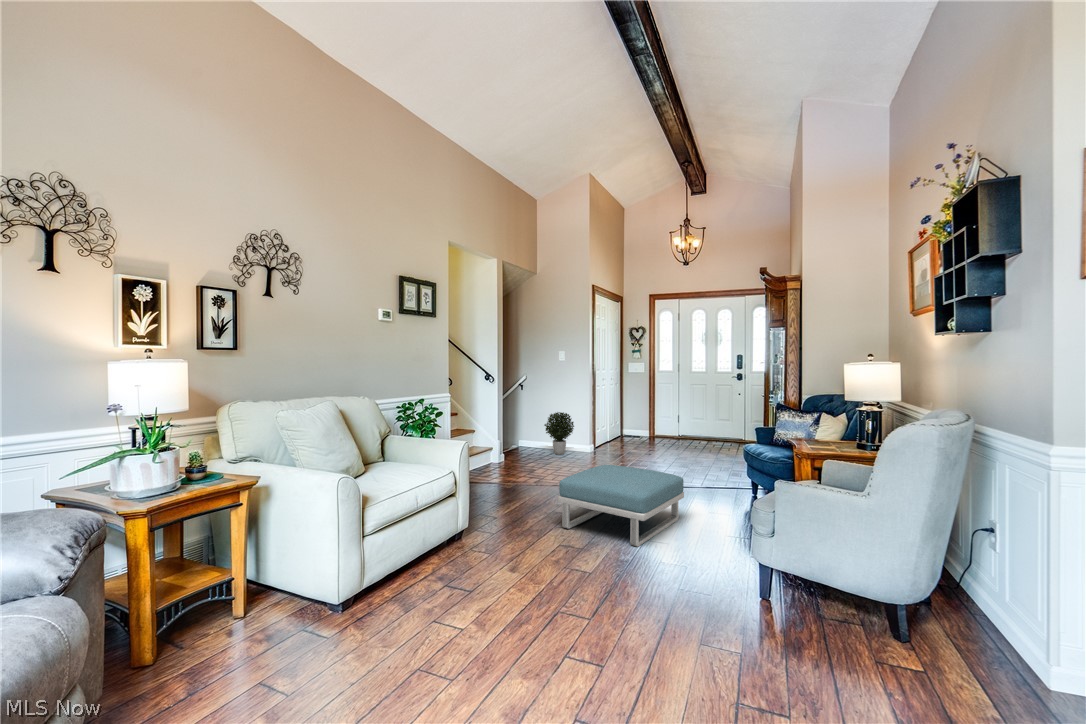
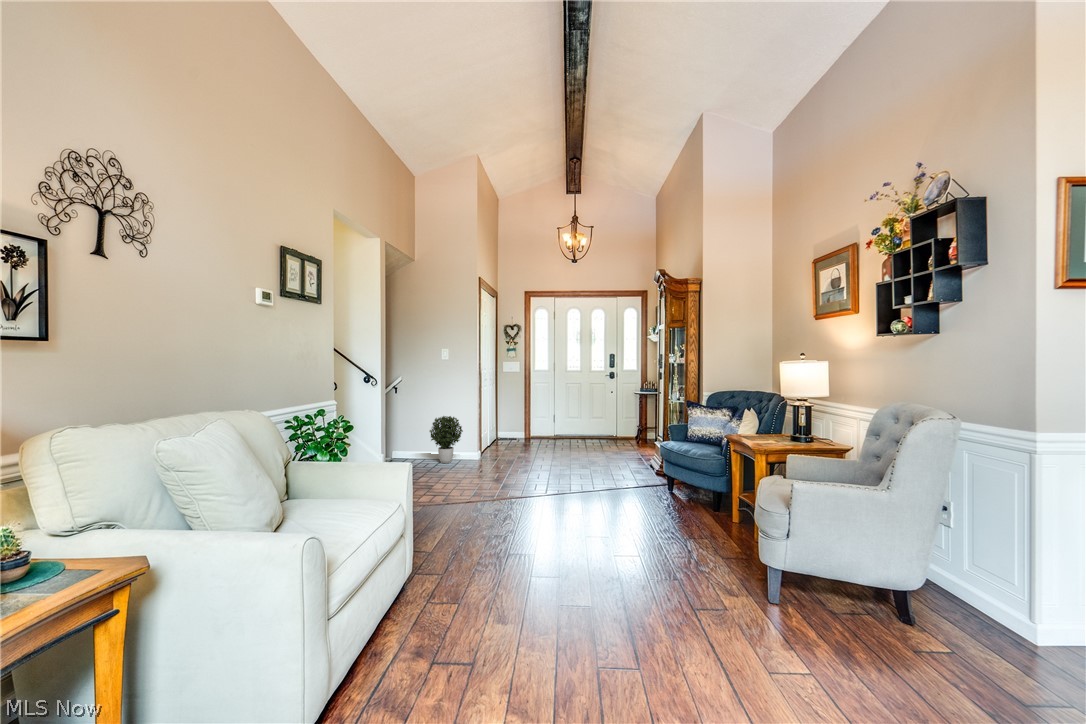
footstool: present [558,465,684,547] -> none [512,474,633,564]

